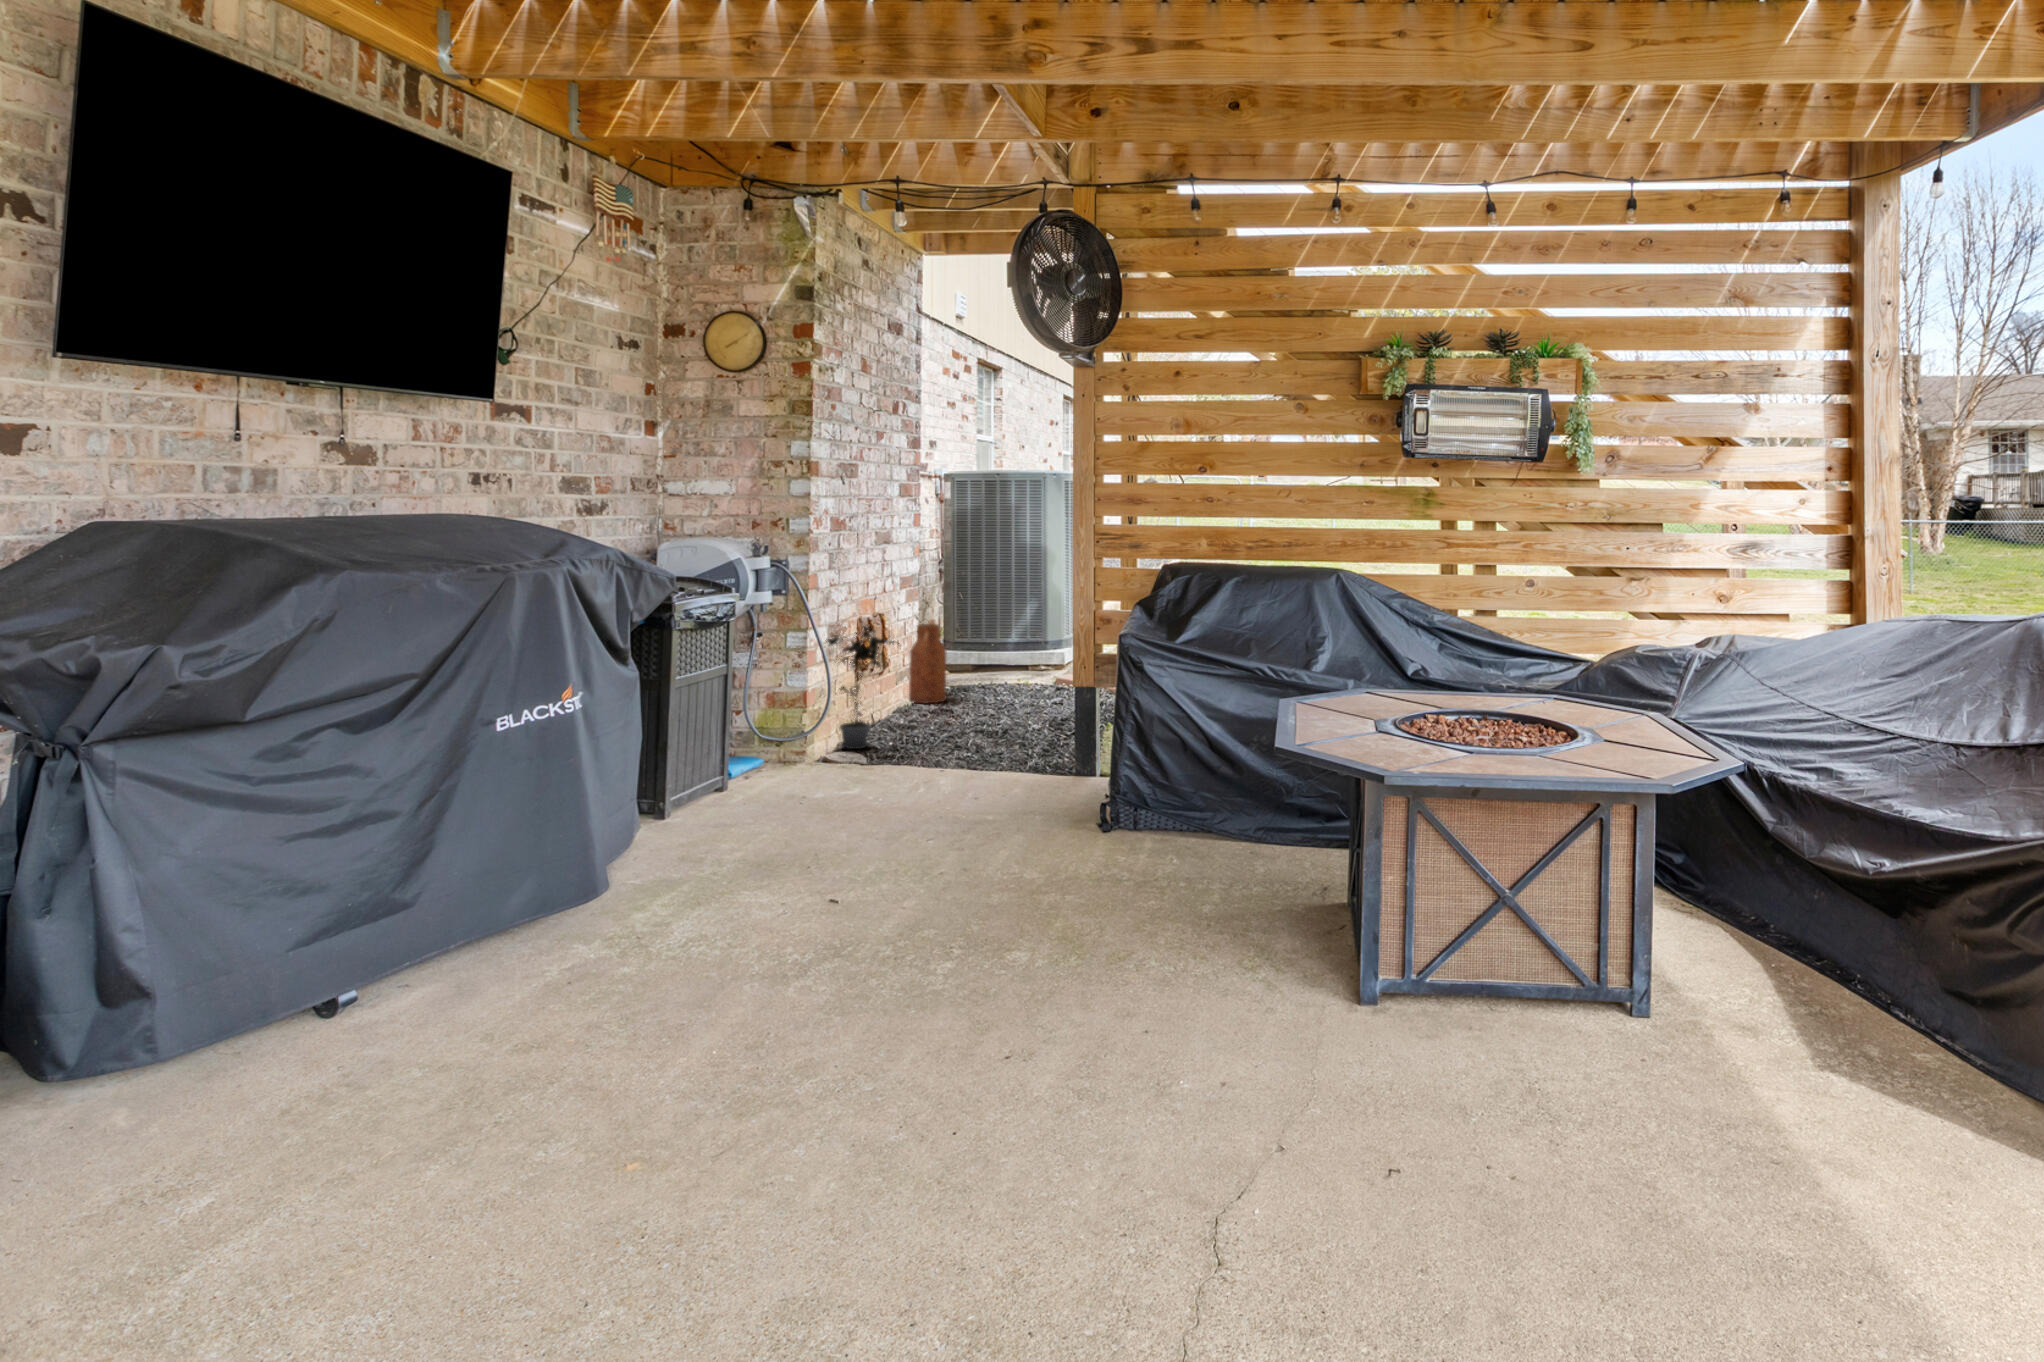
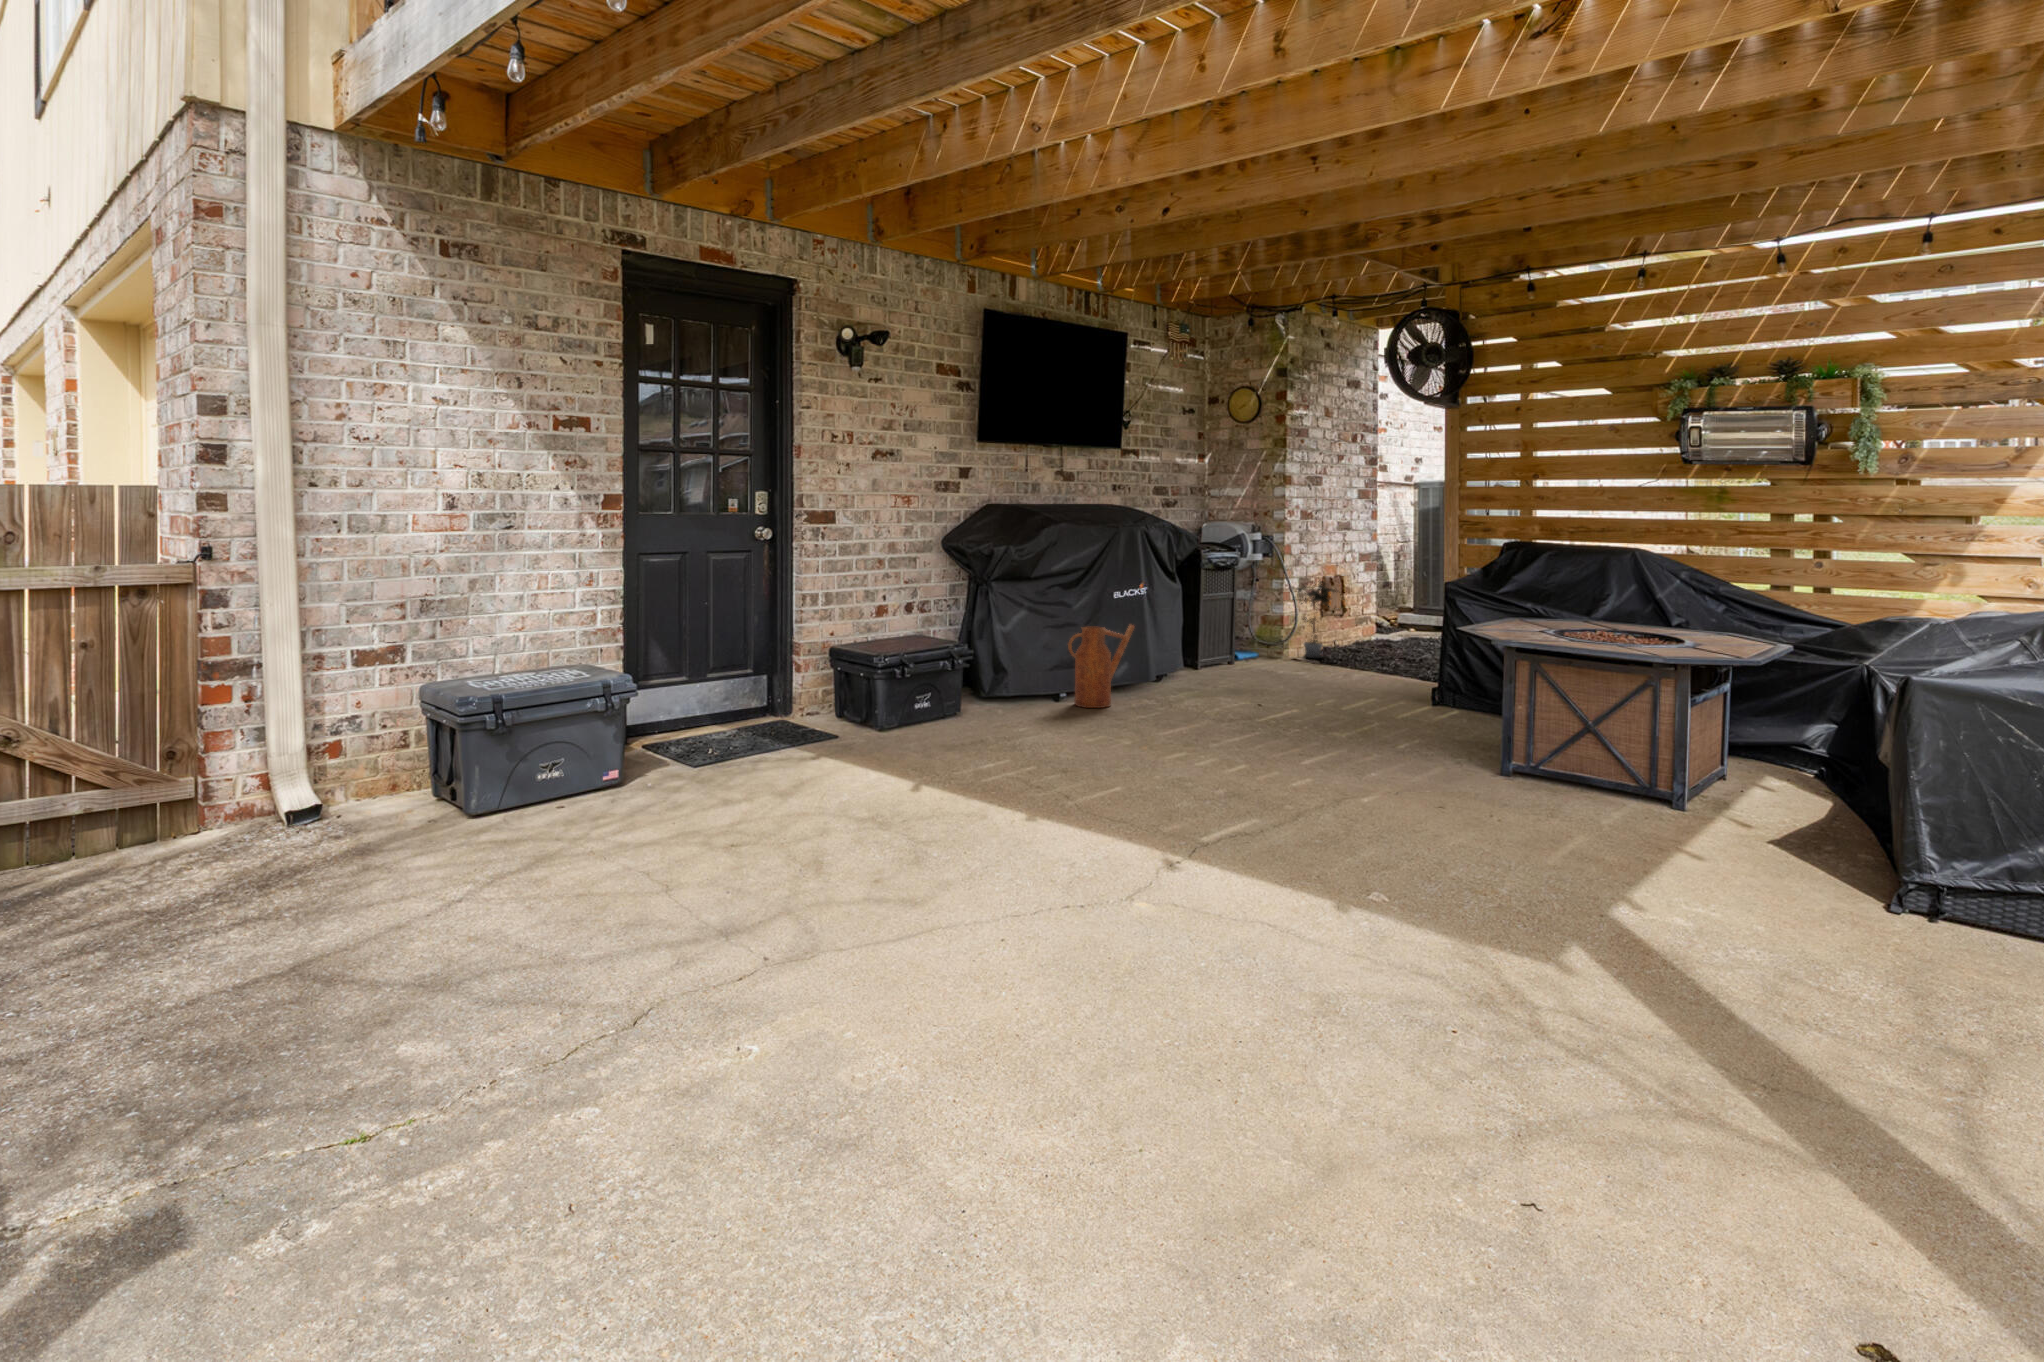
watering can: present [909,619,946,703] -> present [1068,625,1134,708]

